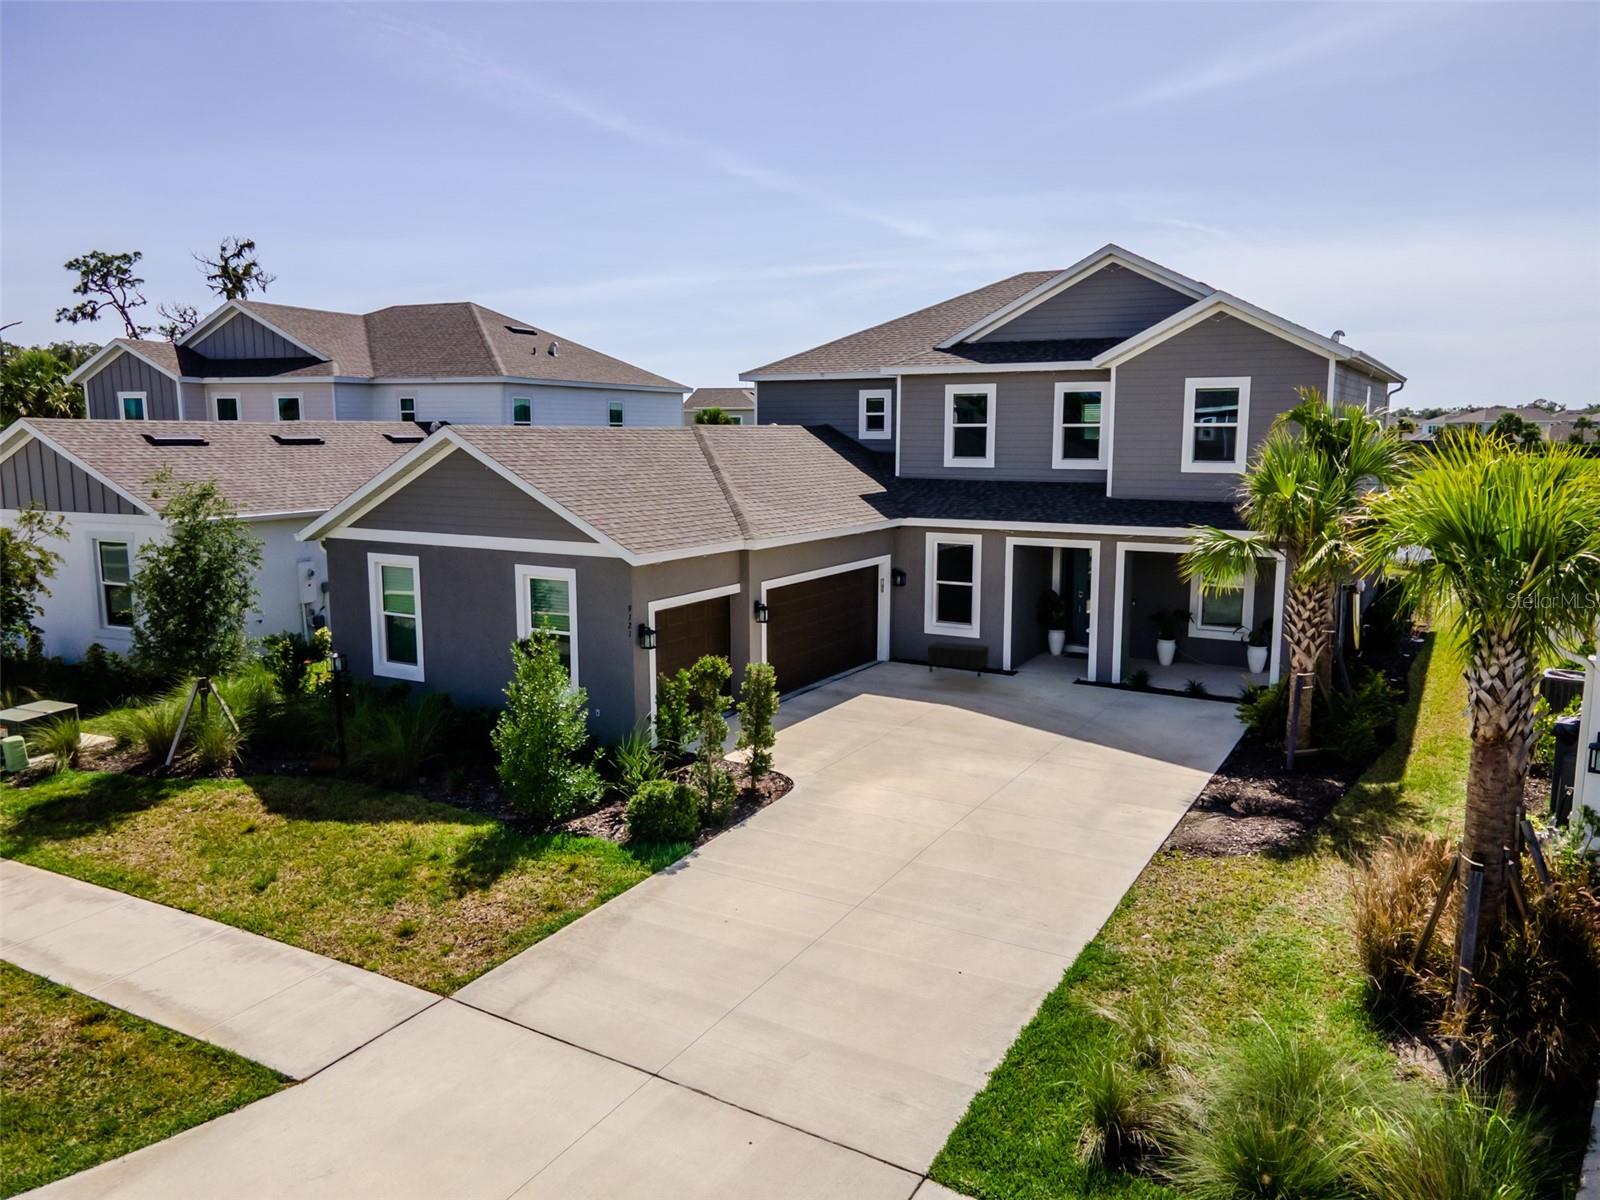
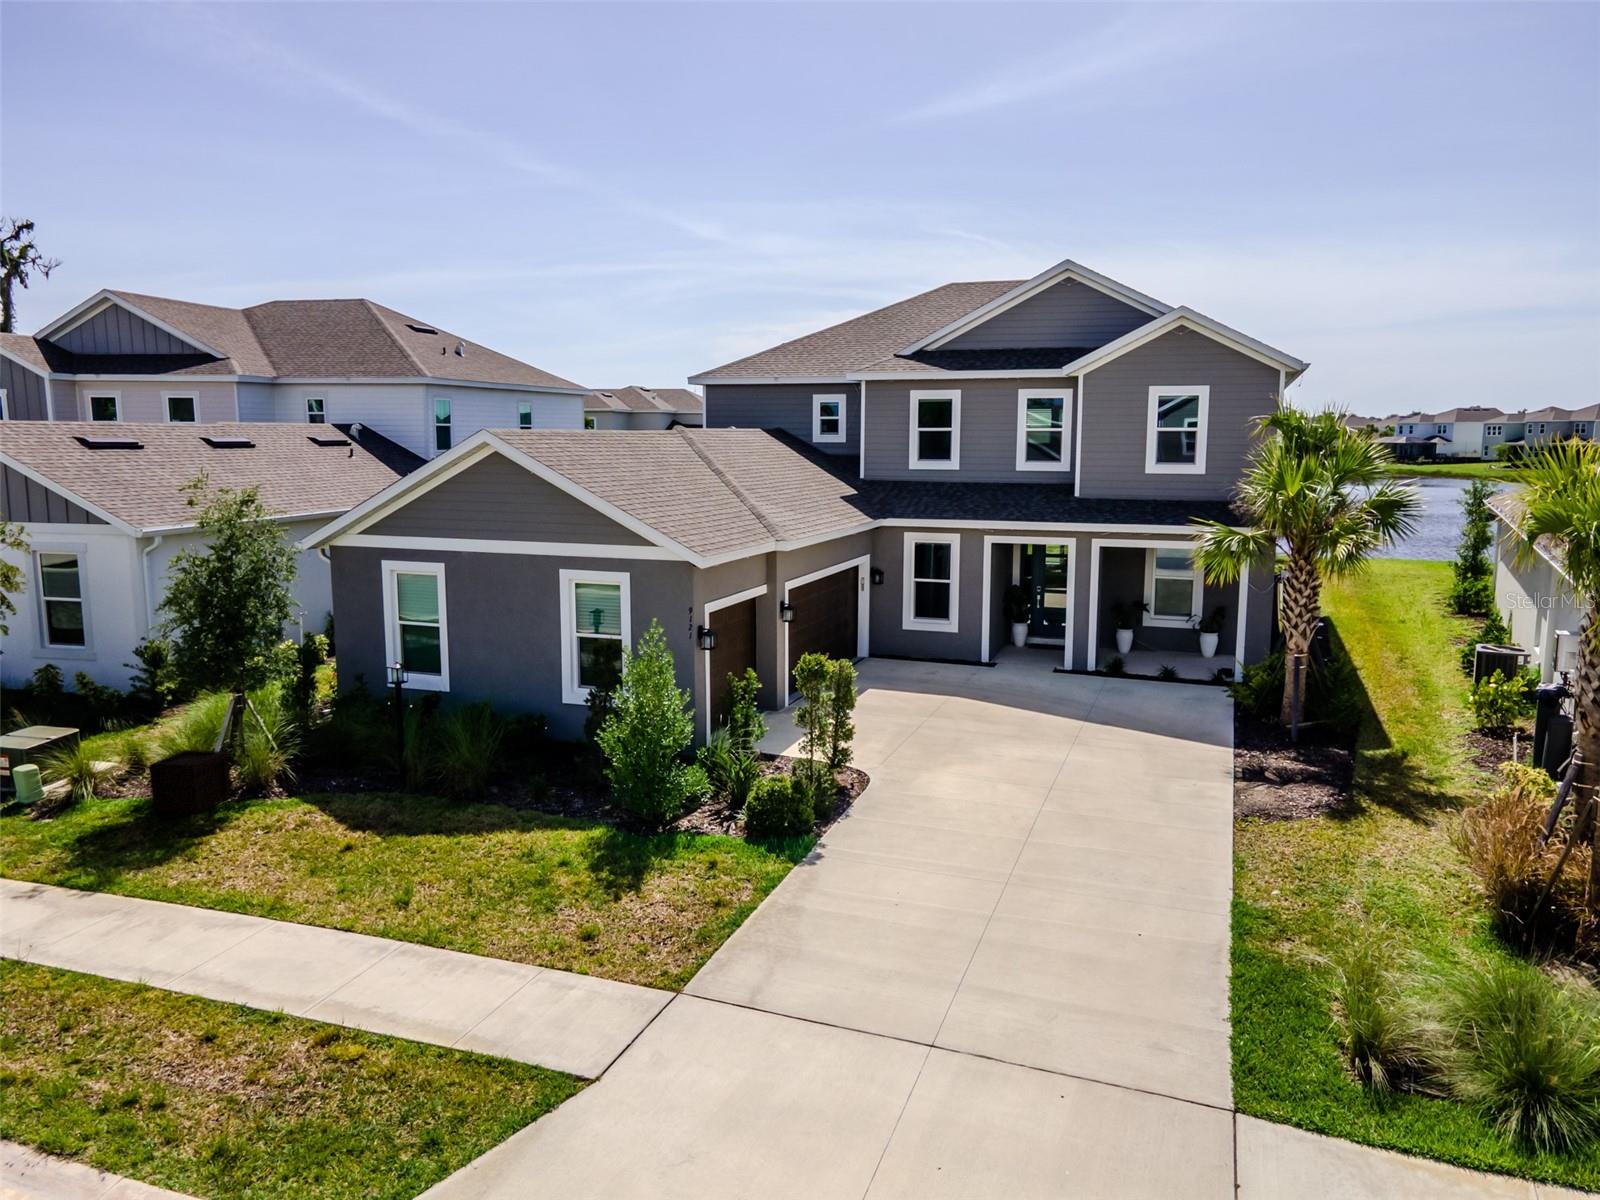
bench: present [928,642,989,676] -> none [916,638,972,669]
wooden crate: none [114,726,195,787] -> present [149,750,232,813]
basket: present [310,747,339,772] -> none [360,762,390,789]

